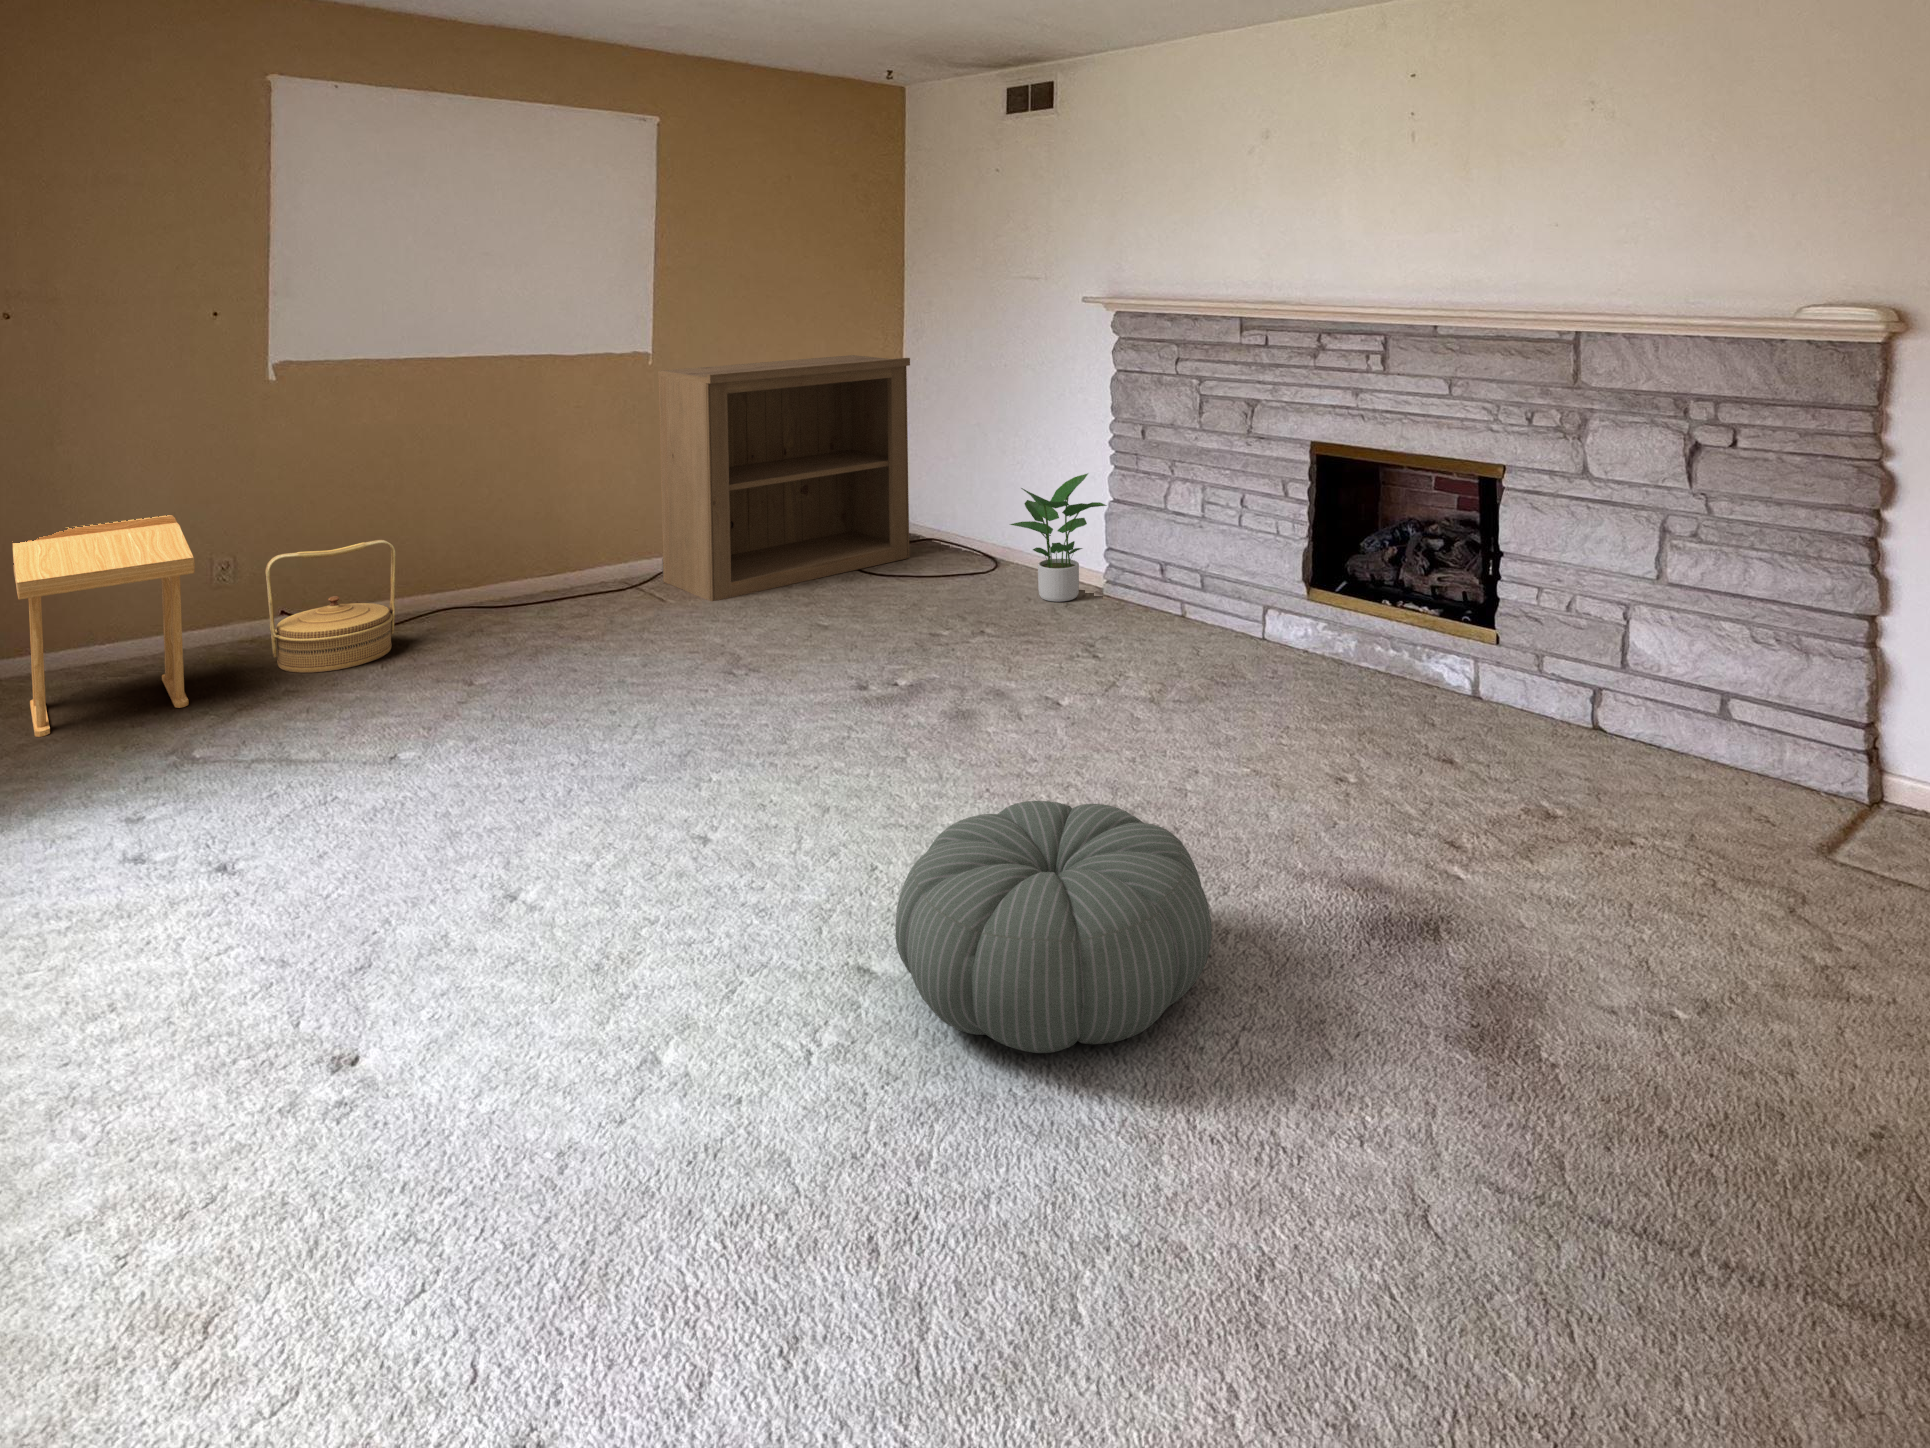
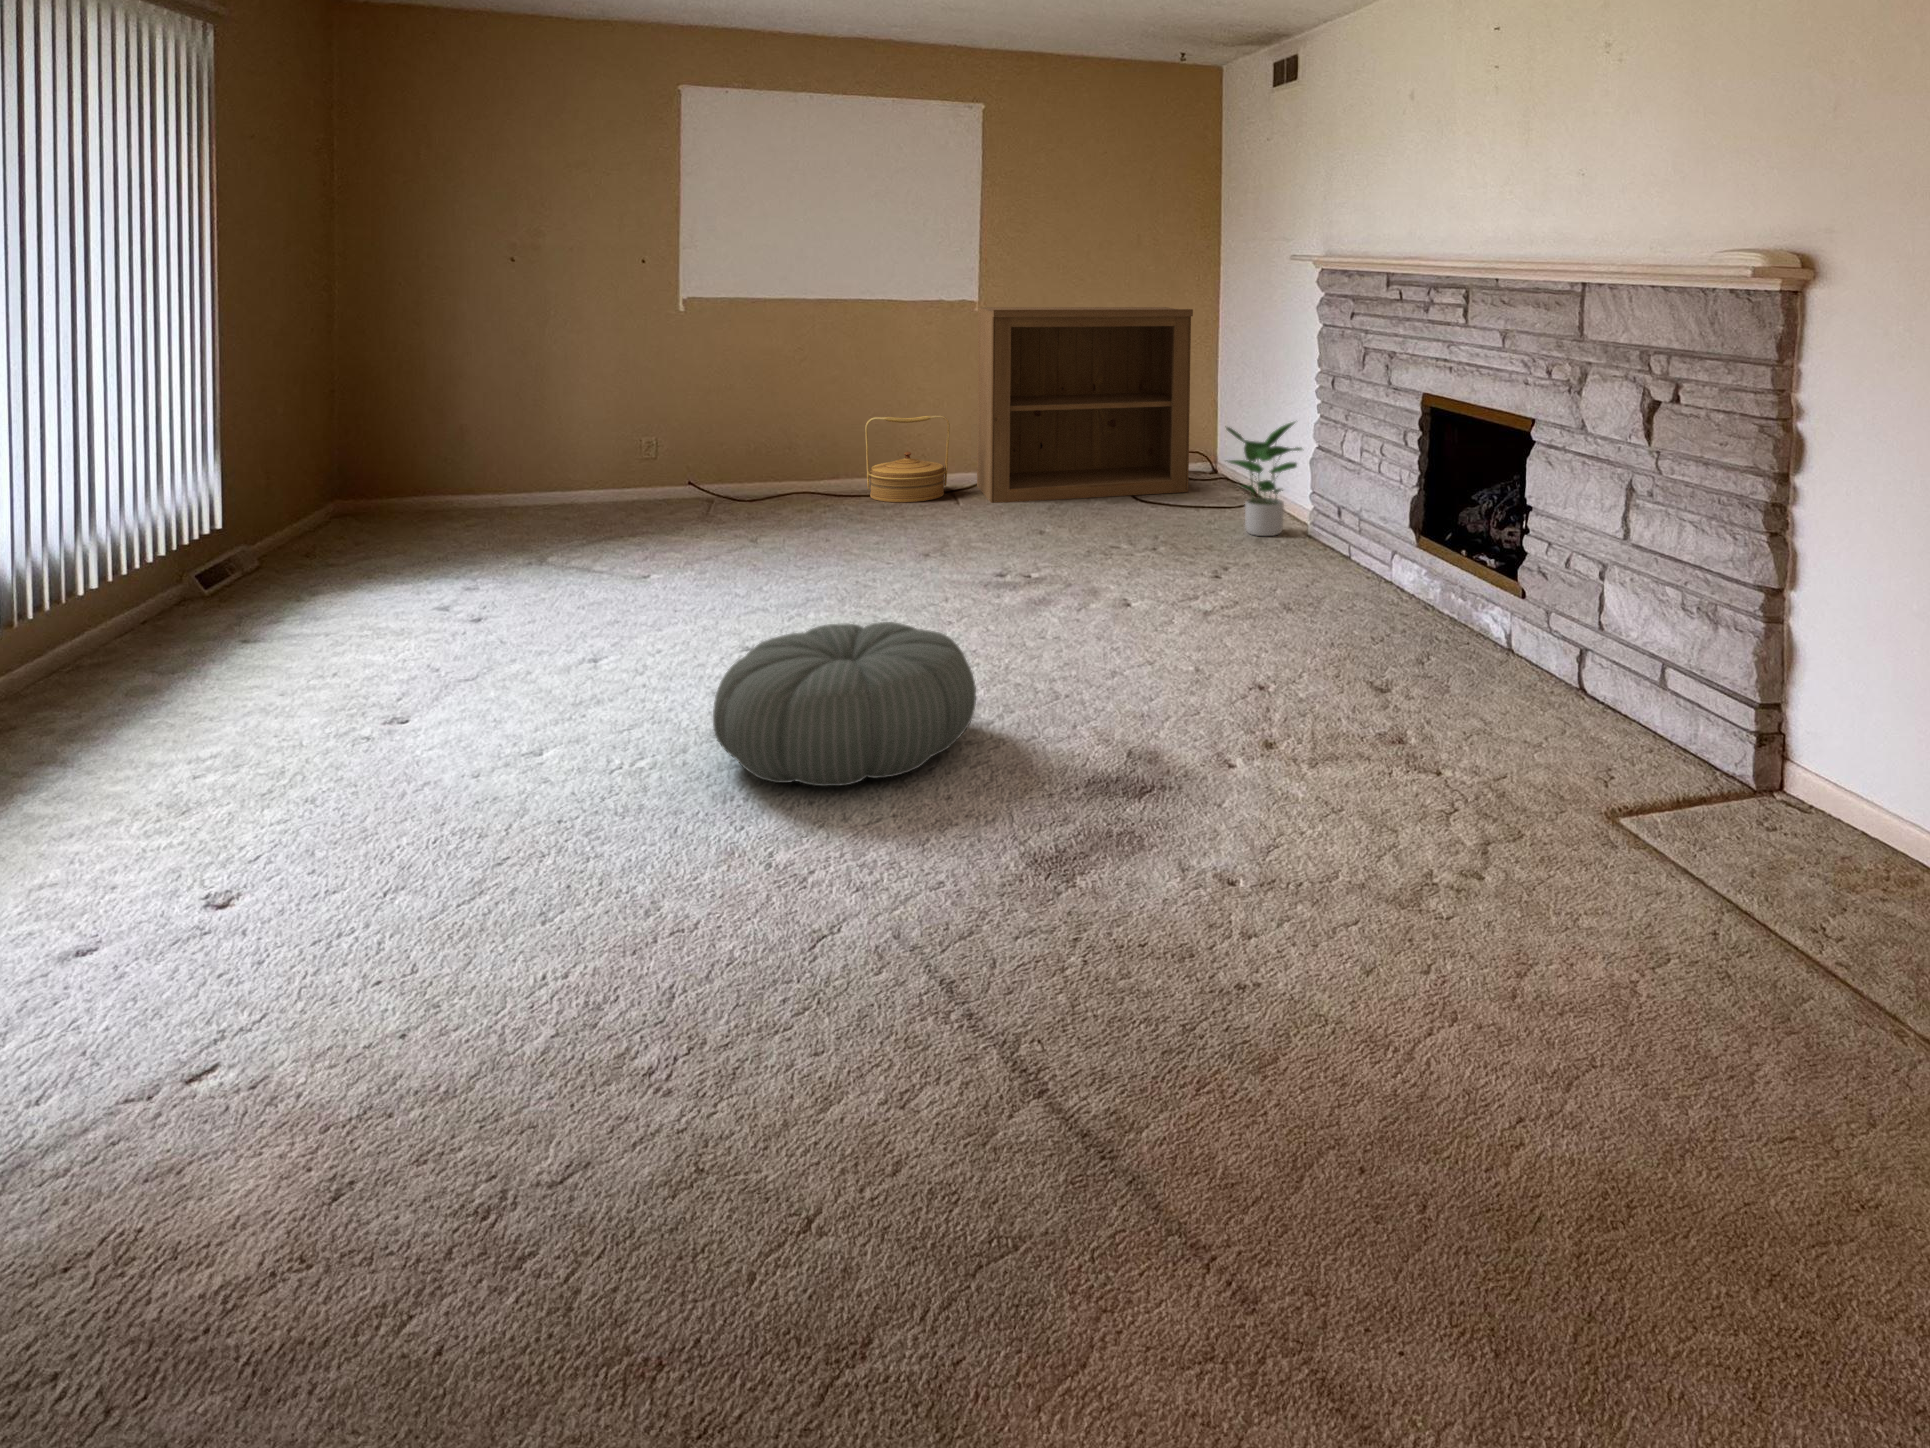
side table: present [13,515,195,737] -> none [476,385,604,524]
woven basket: present [266,540,396,673] -> present [865,415,950,503]

